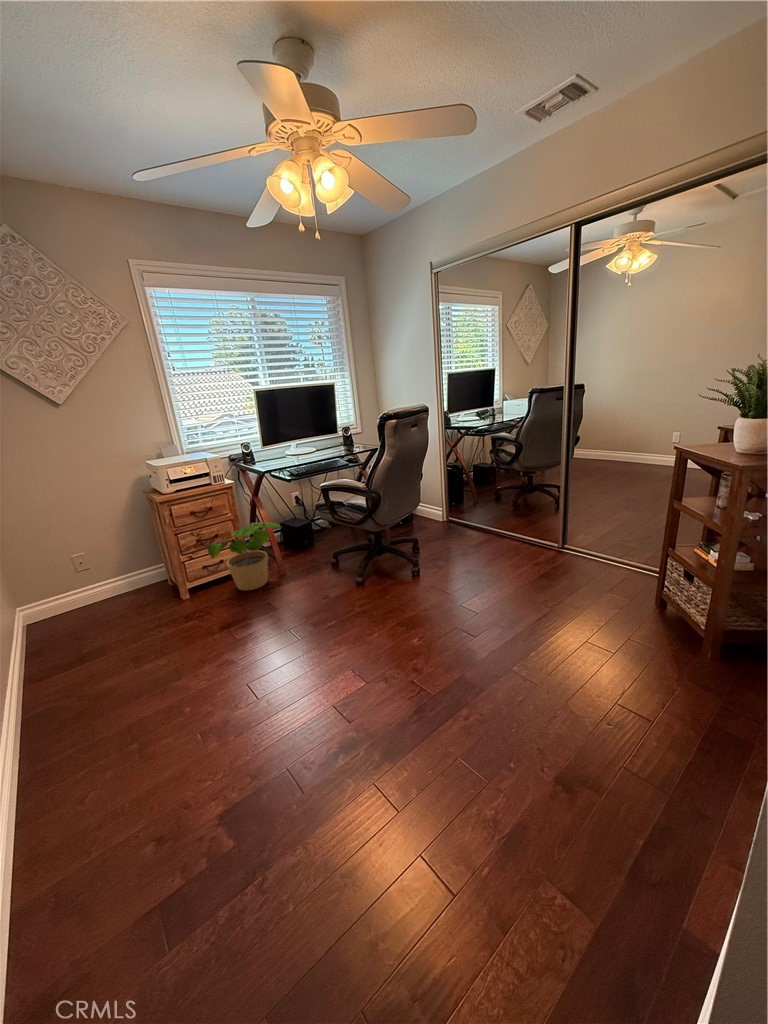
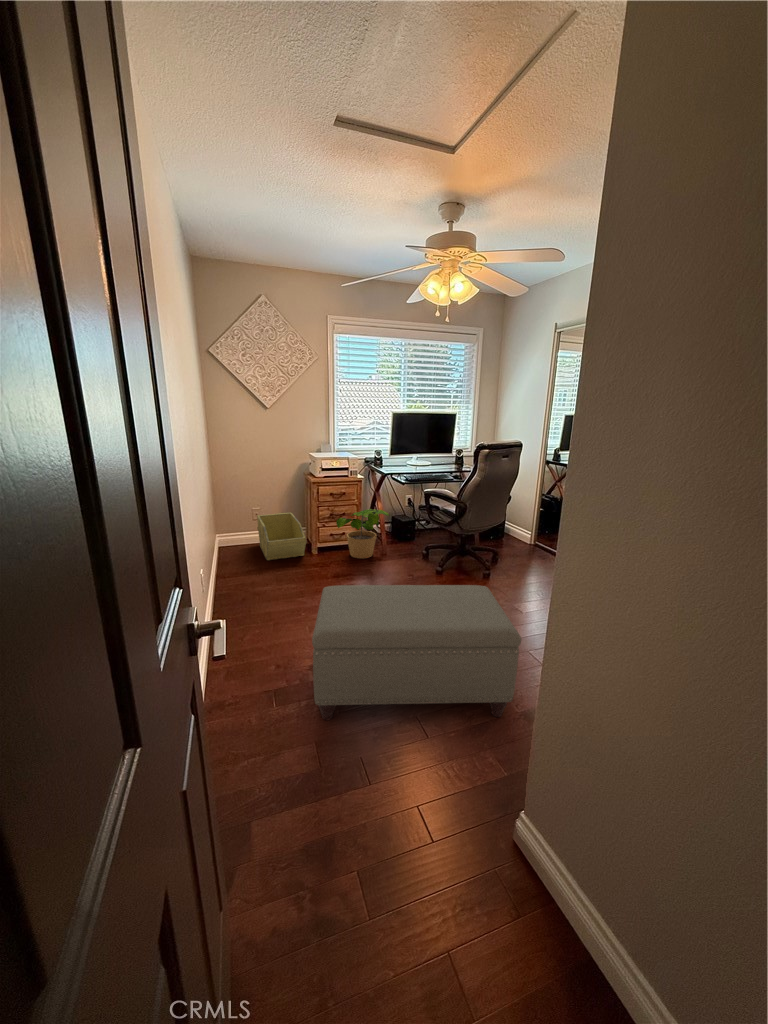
storage bin: none [82,549,170,629] -> present [257,513,307,560]
ottoman: none [213,610,555,946] -> present [312,585,521,720]

